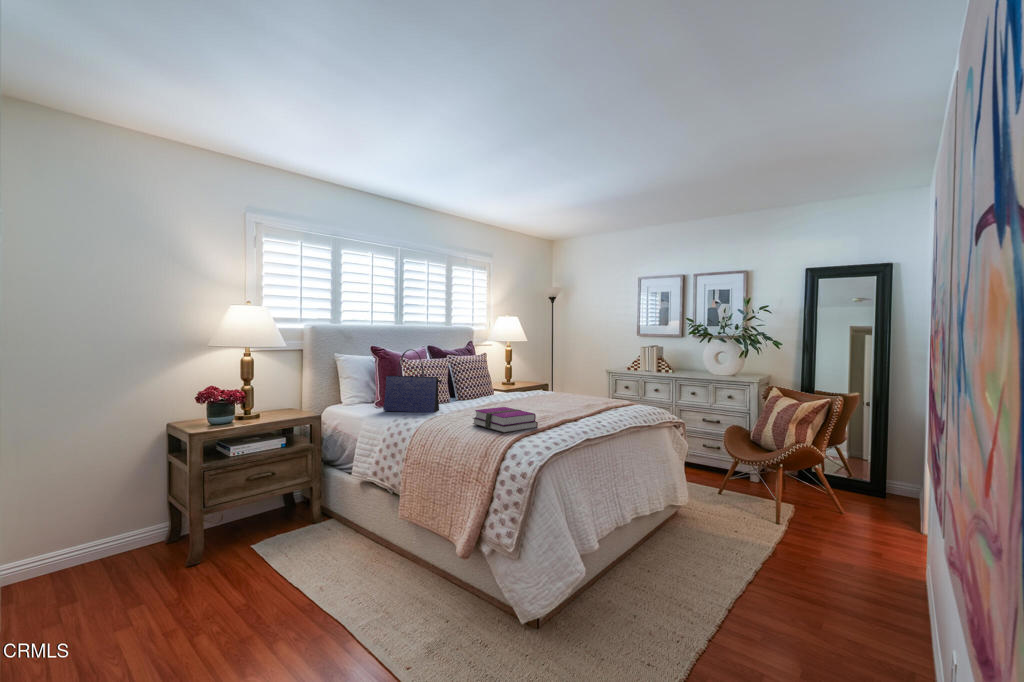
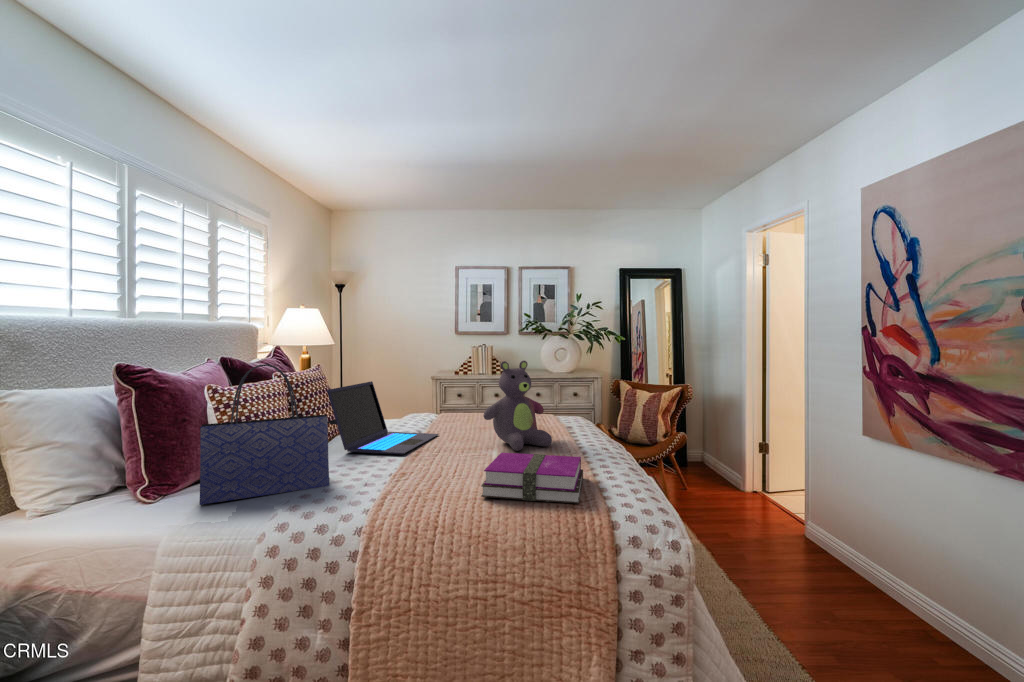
stuffed bear: none [533,355,579,415] -> present [483,361,552,451]
laptop: none [461,365,528,408] -> present [327,381,438,455]

